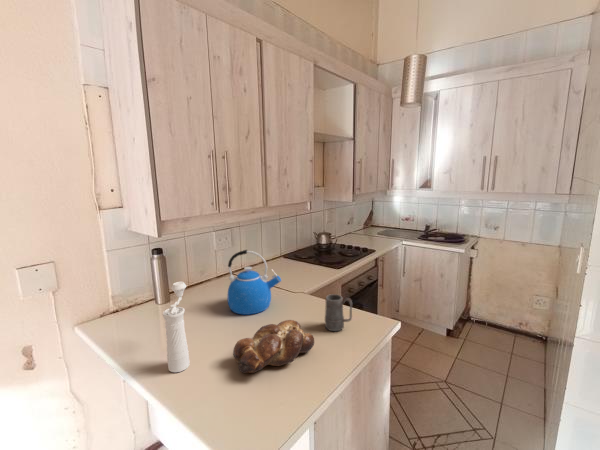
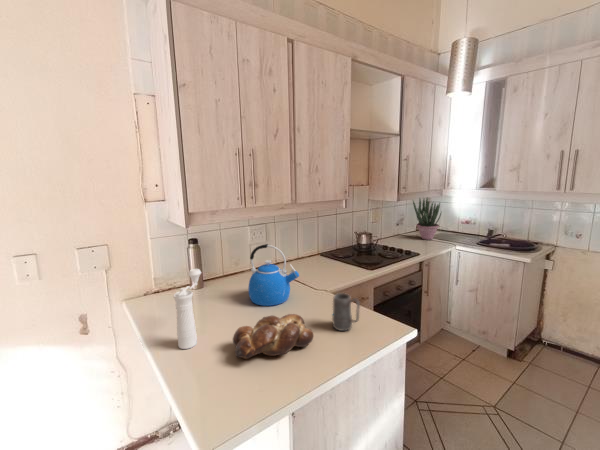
potted plant: none [362,197,389,237] -> present [413,198,441,240]

